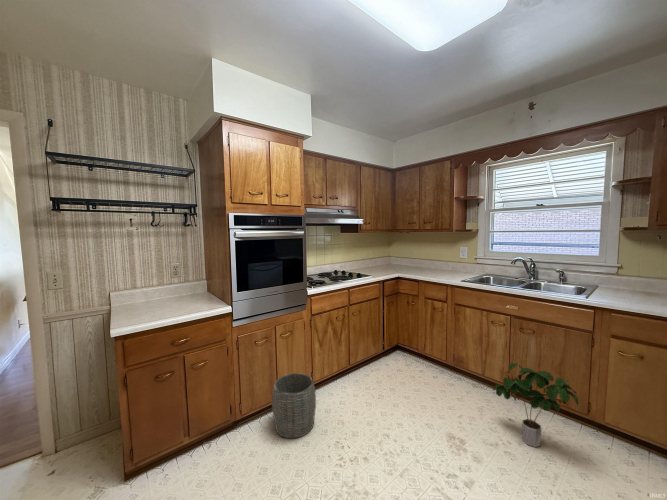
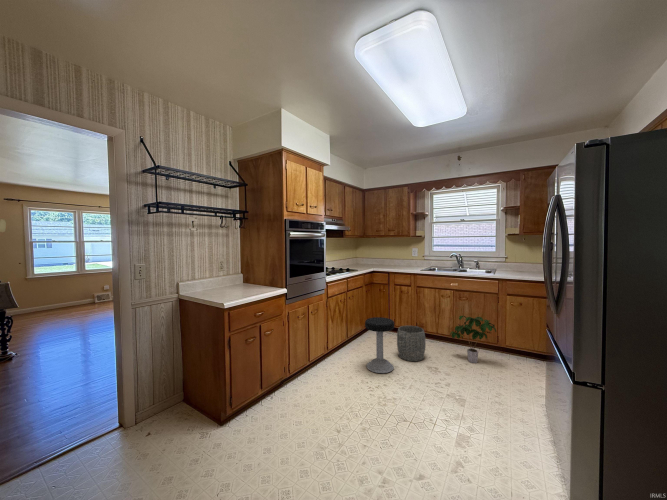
stool: none [350,350,392,437] -> present [365,317,394,373]
woven basket: present [272,373,316,438] -> present [397,326,426,361]

